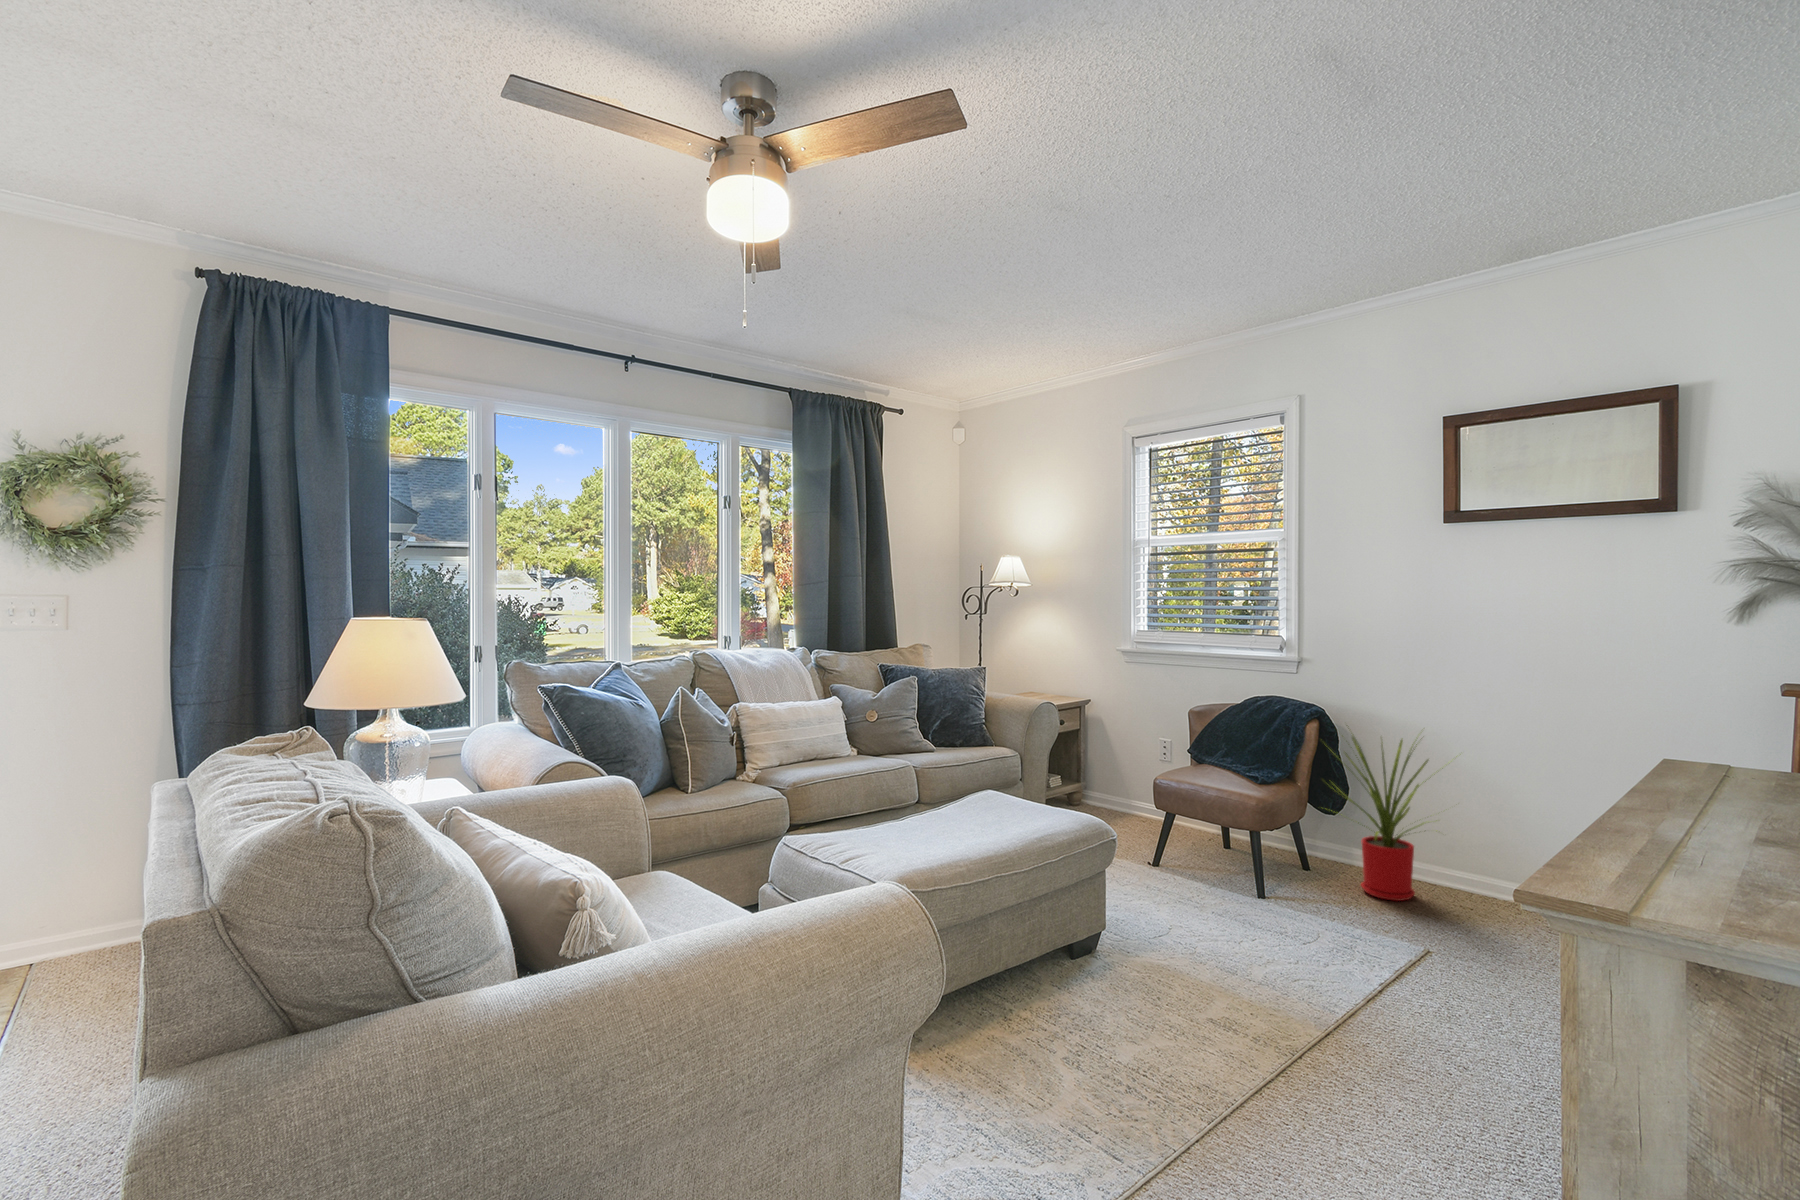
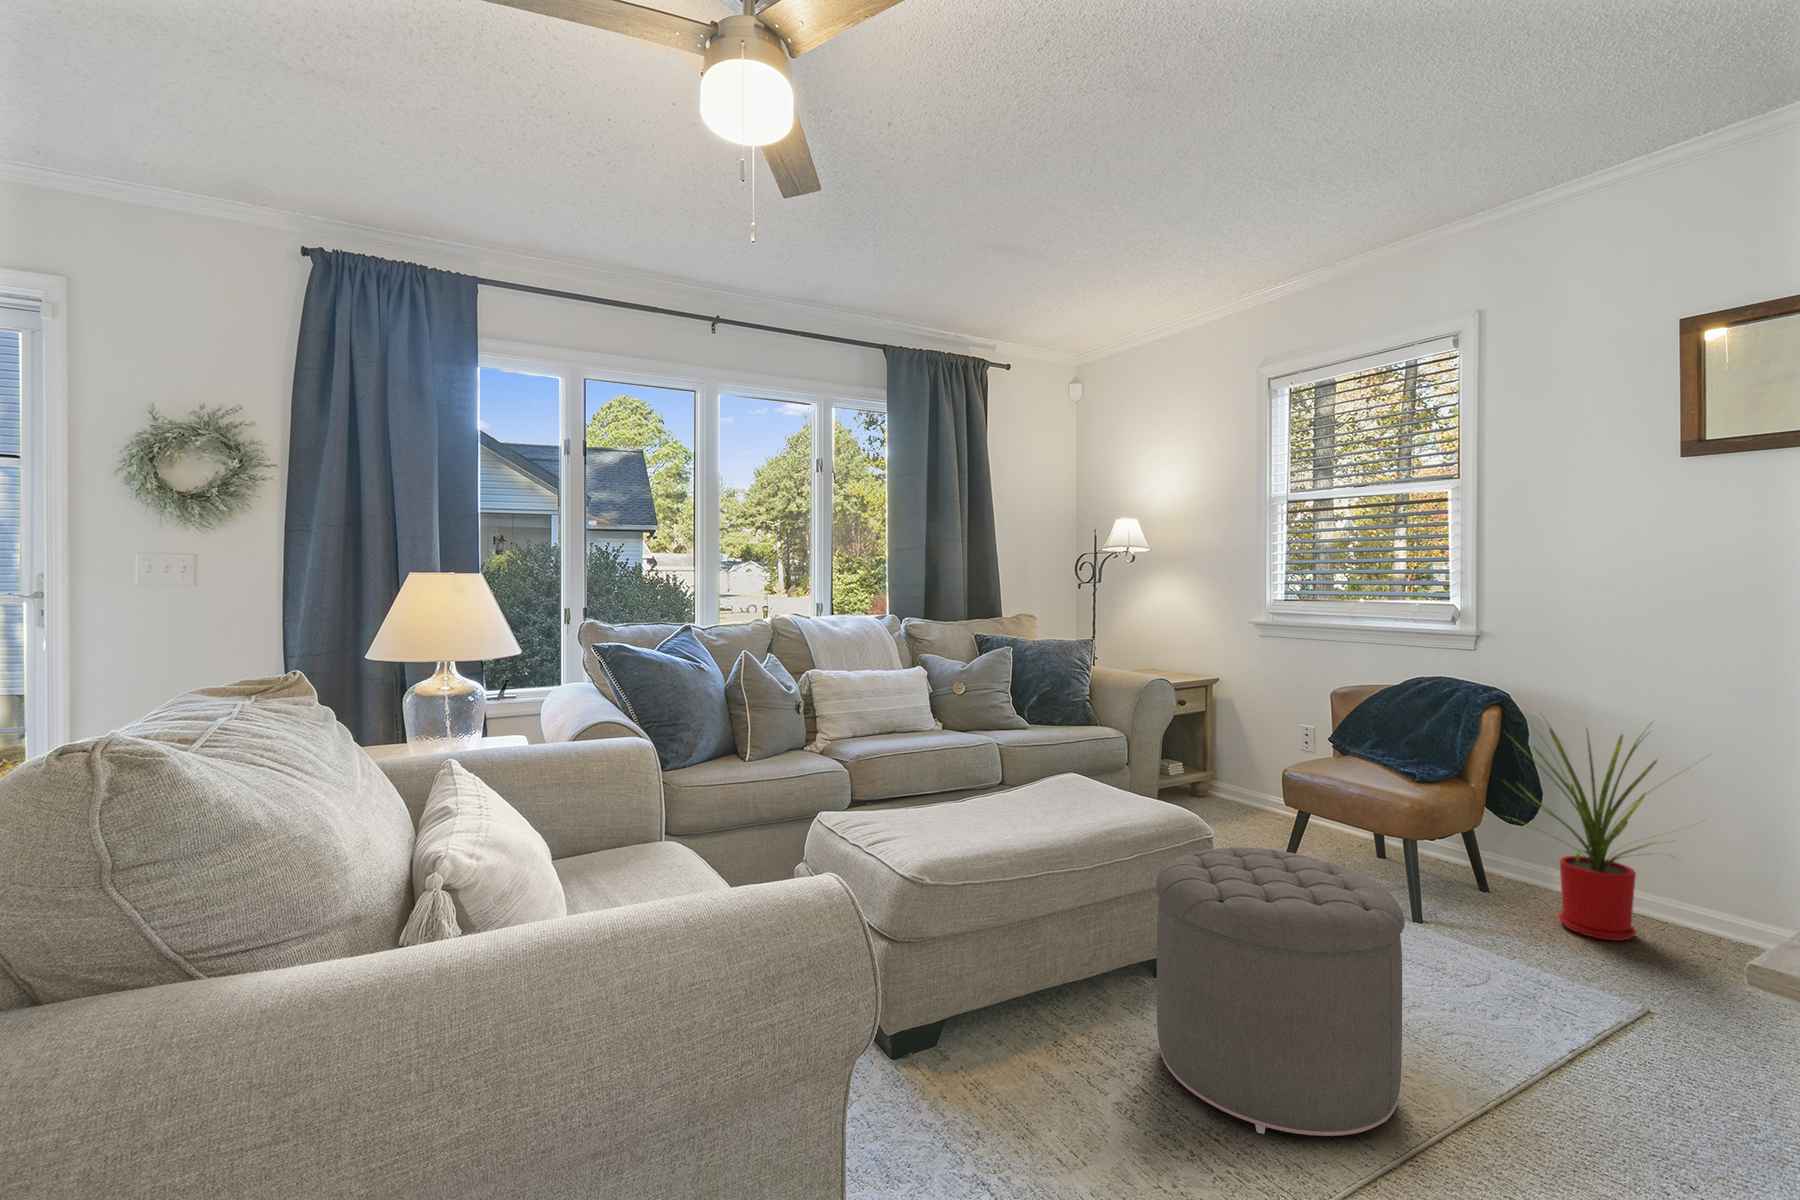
ottoman: none [1086,845,1275,1069] -> present [1156,847,1405,1136]

